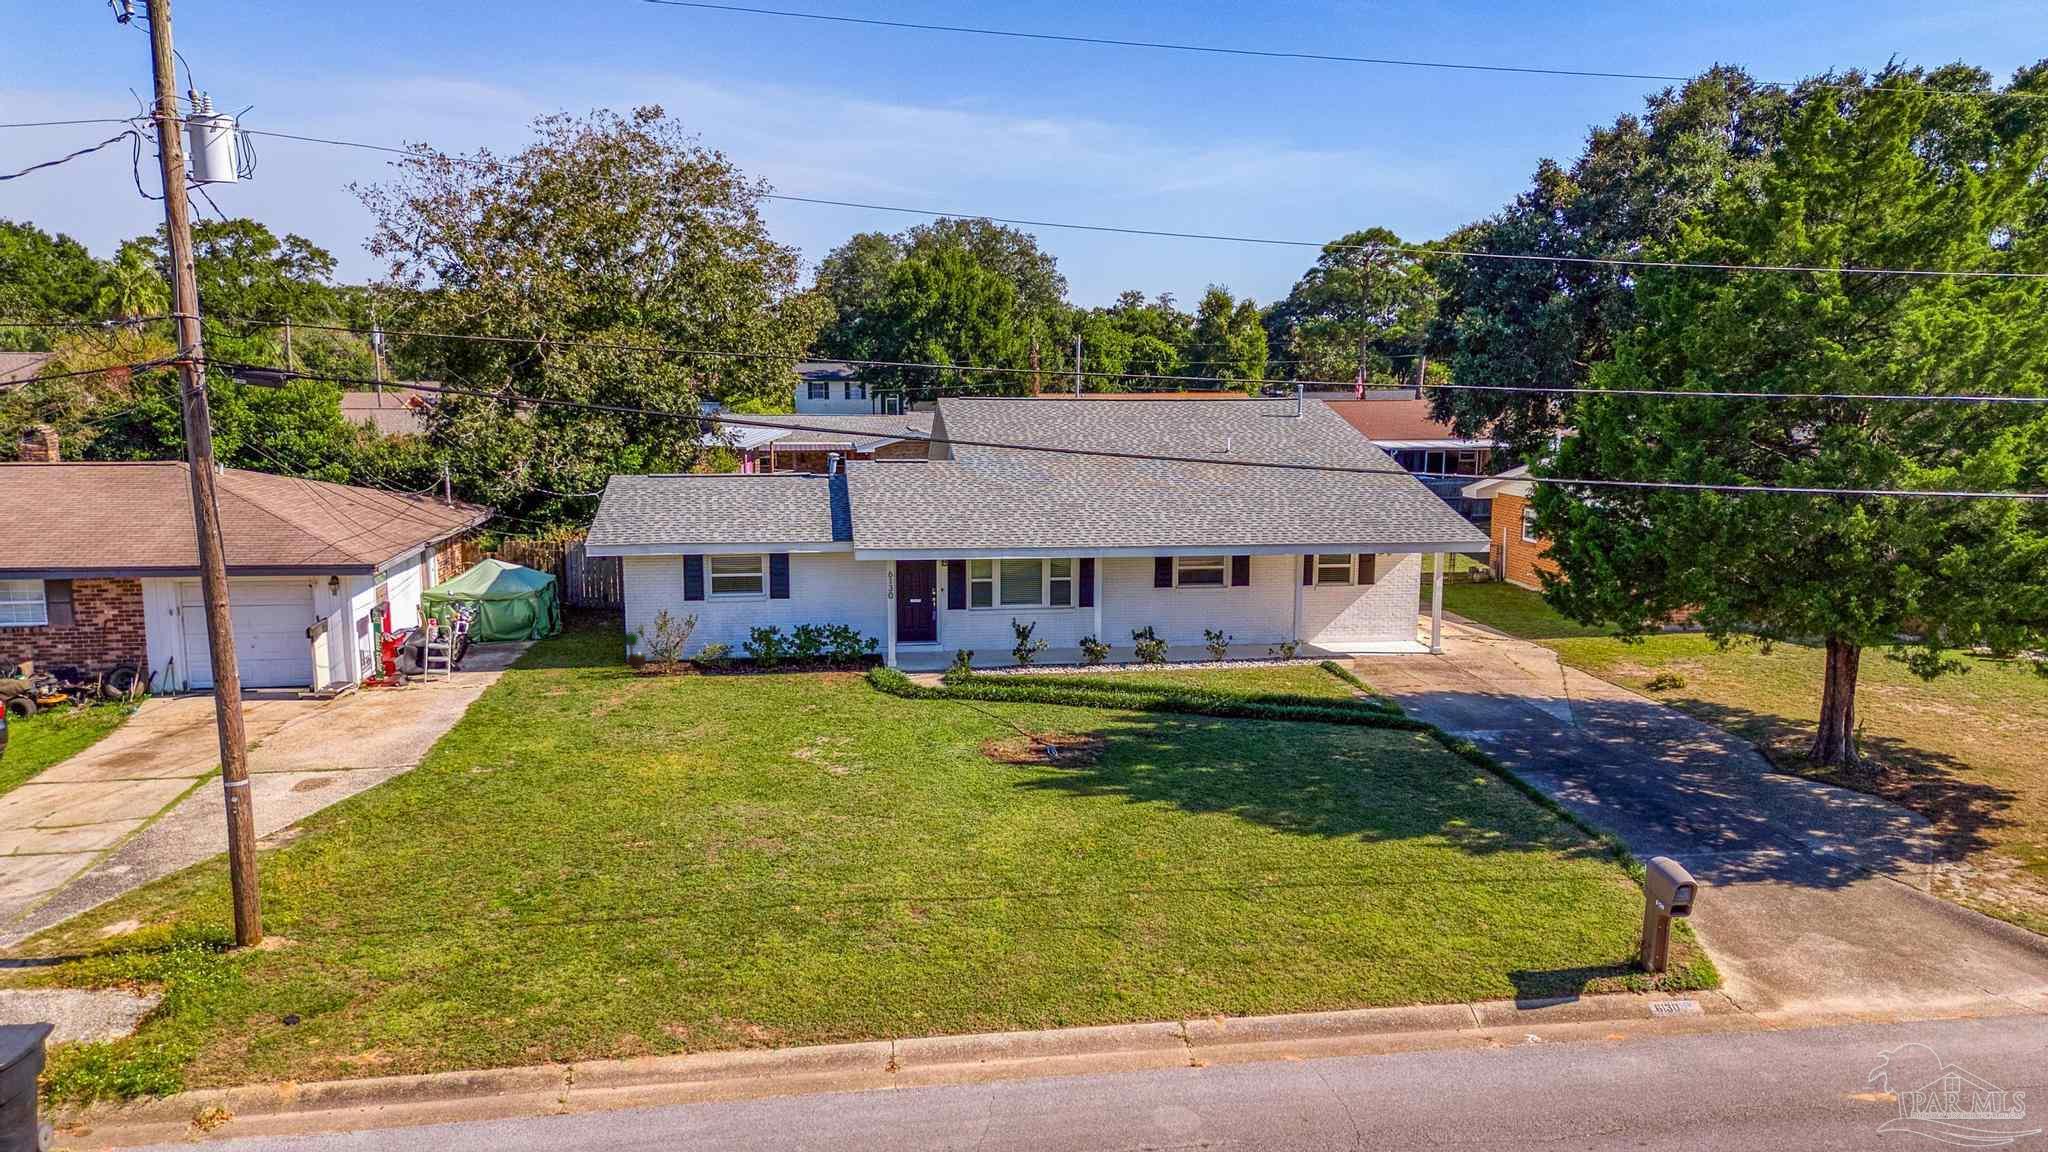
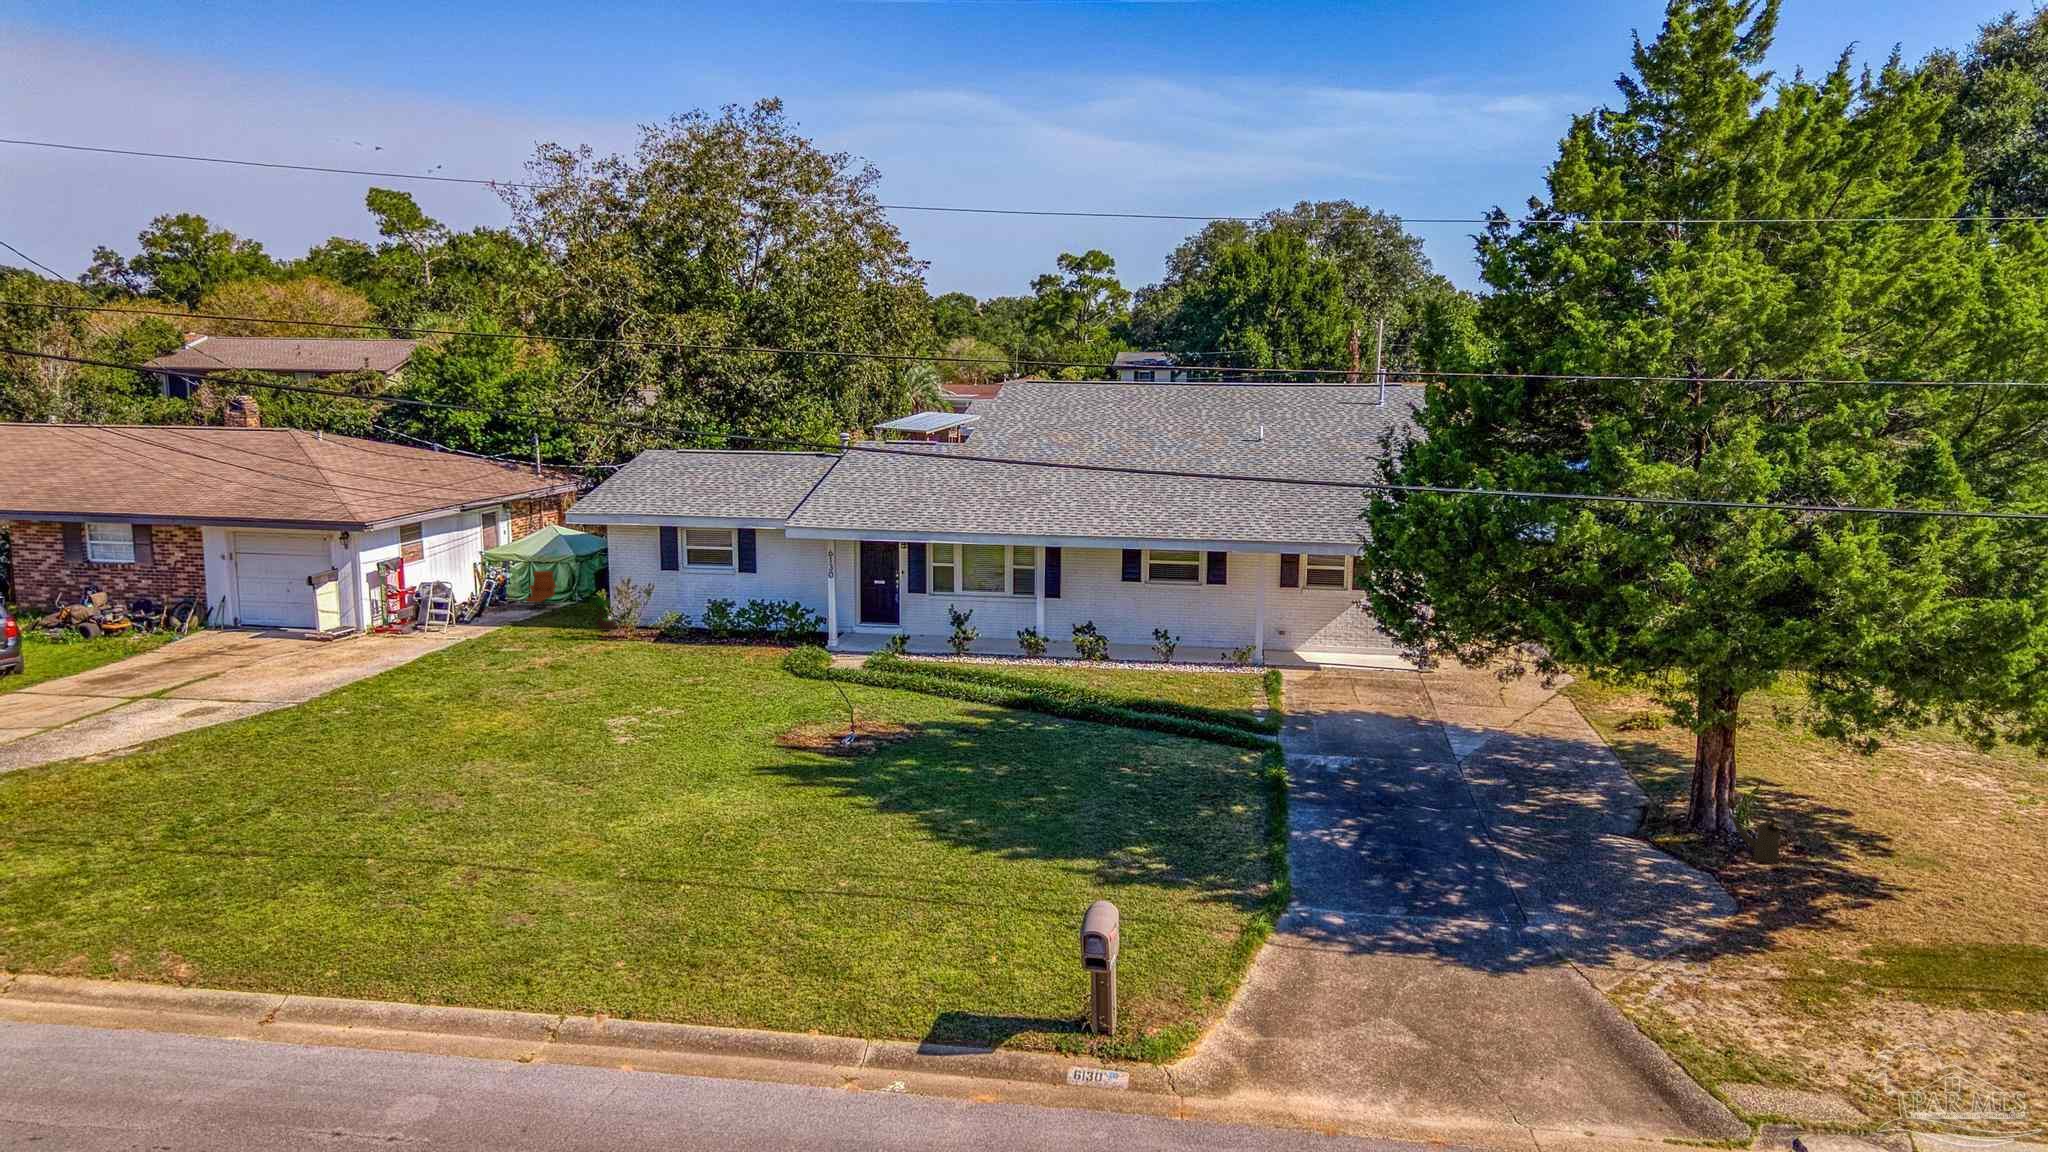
lounge chair: none [507,609,541,652] -> present [526,571,557,609]
watering can: none [1834,739,1887,776] -> present [1730,814,1787,863]

